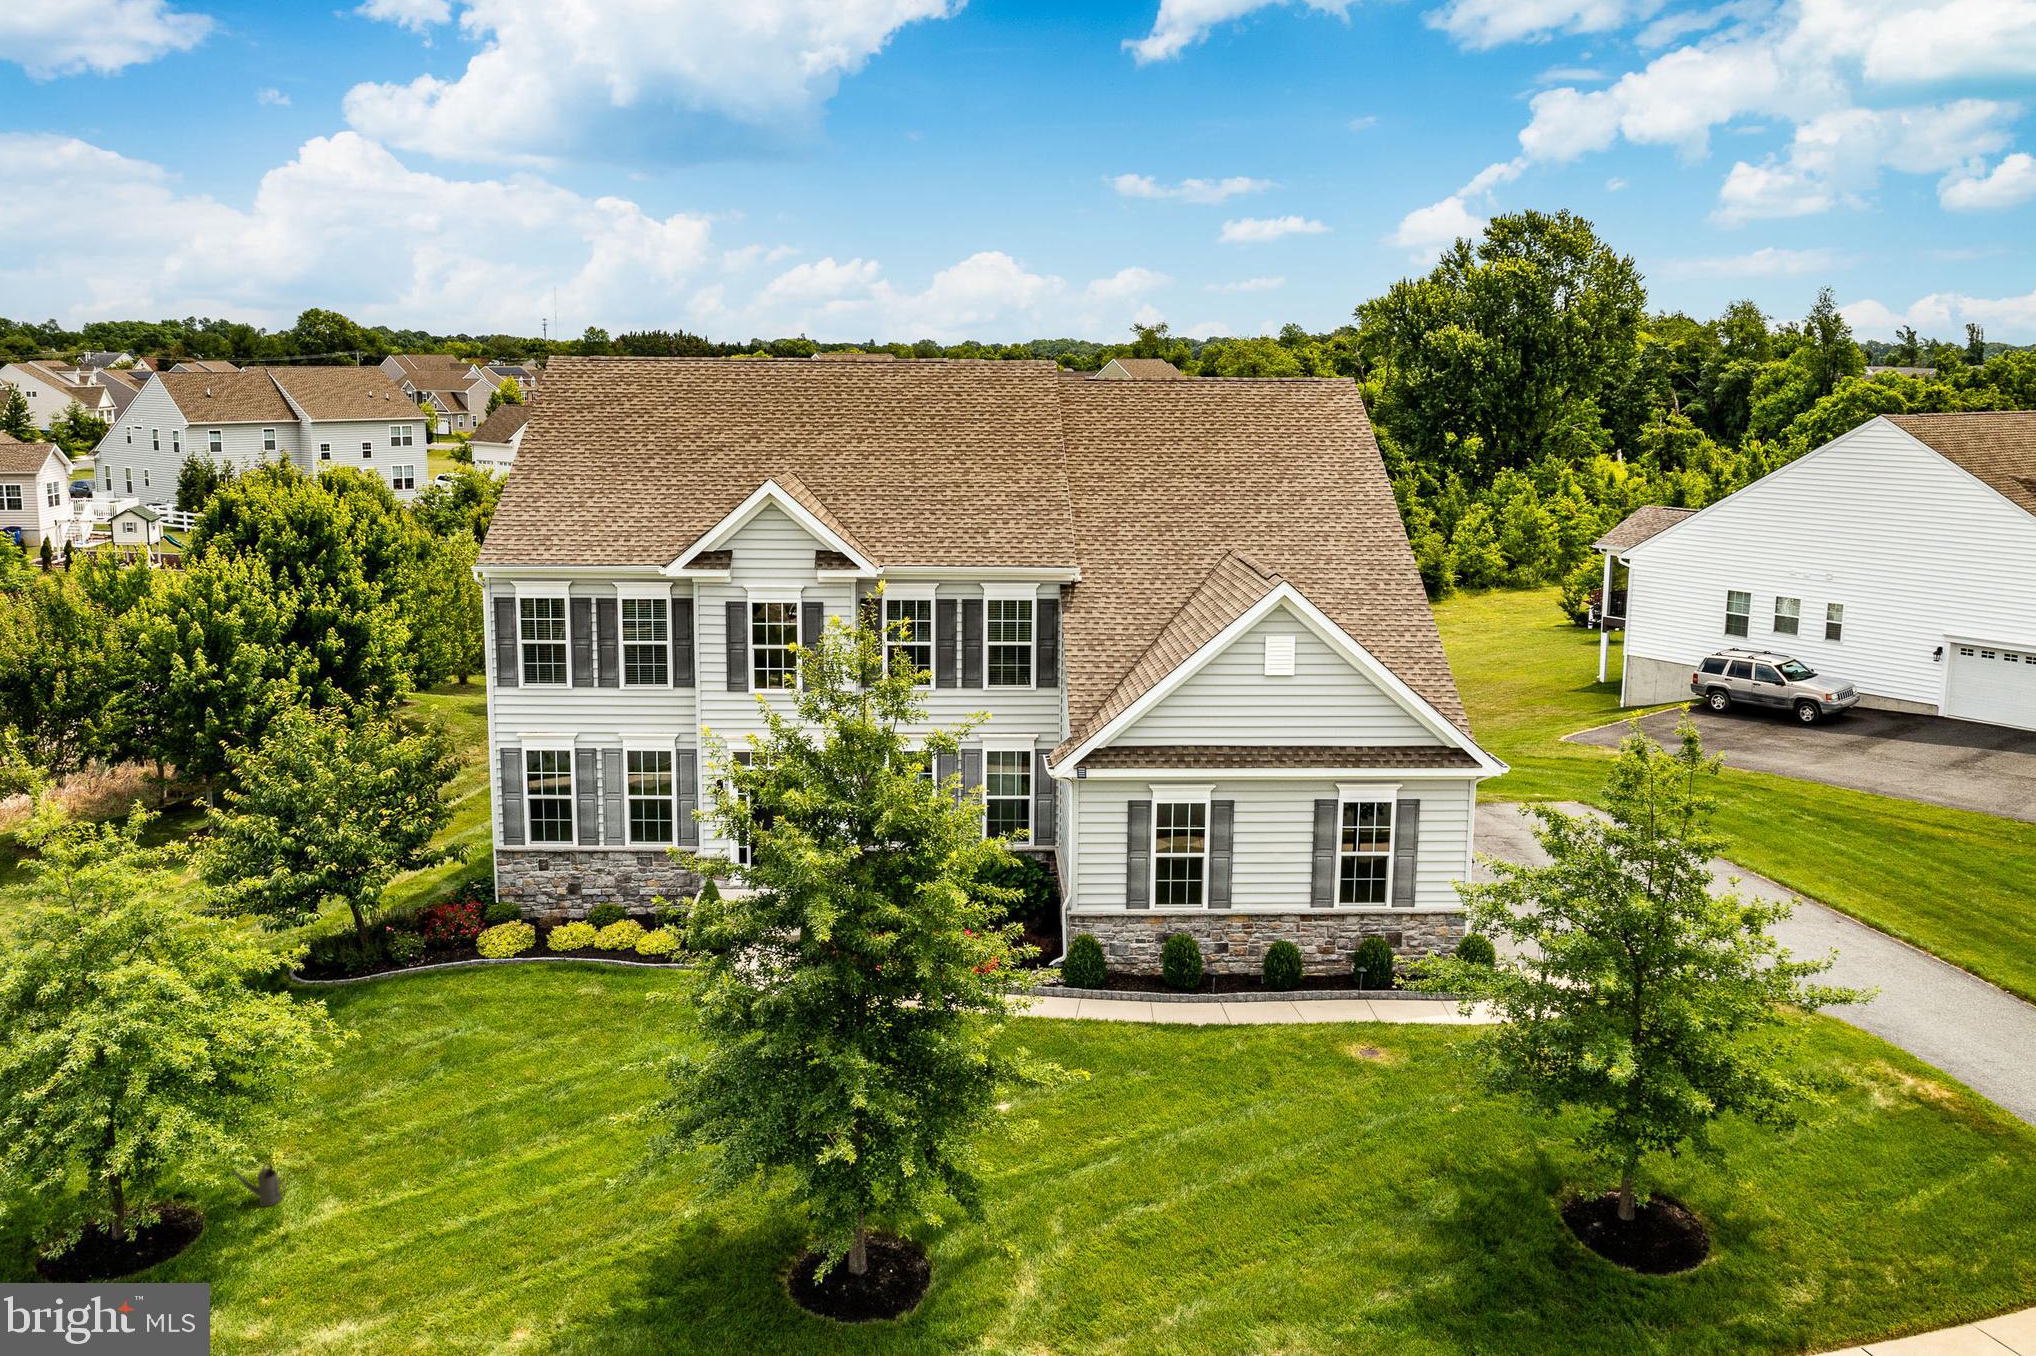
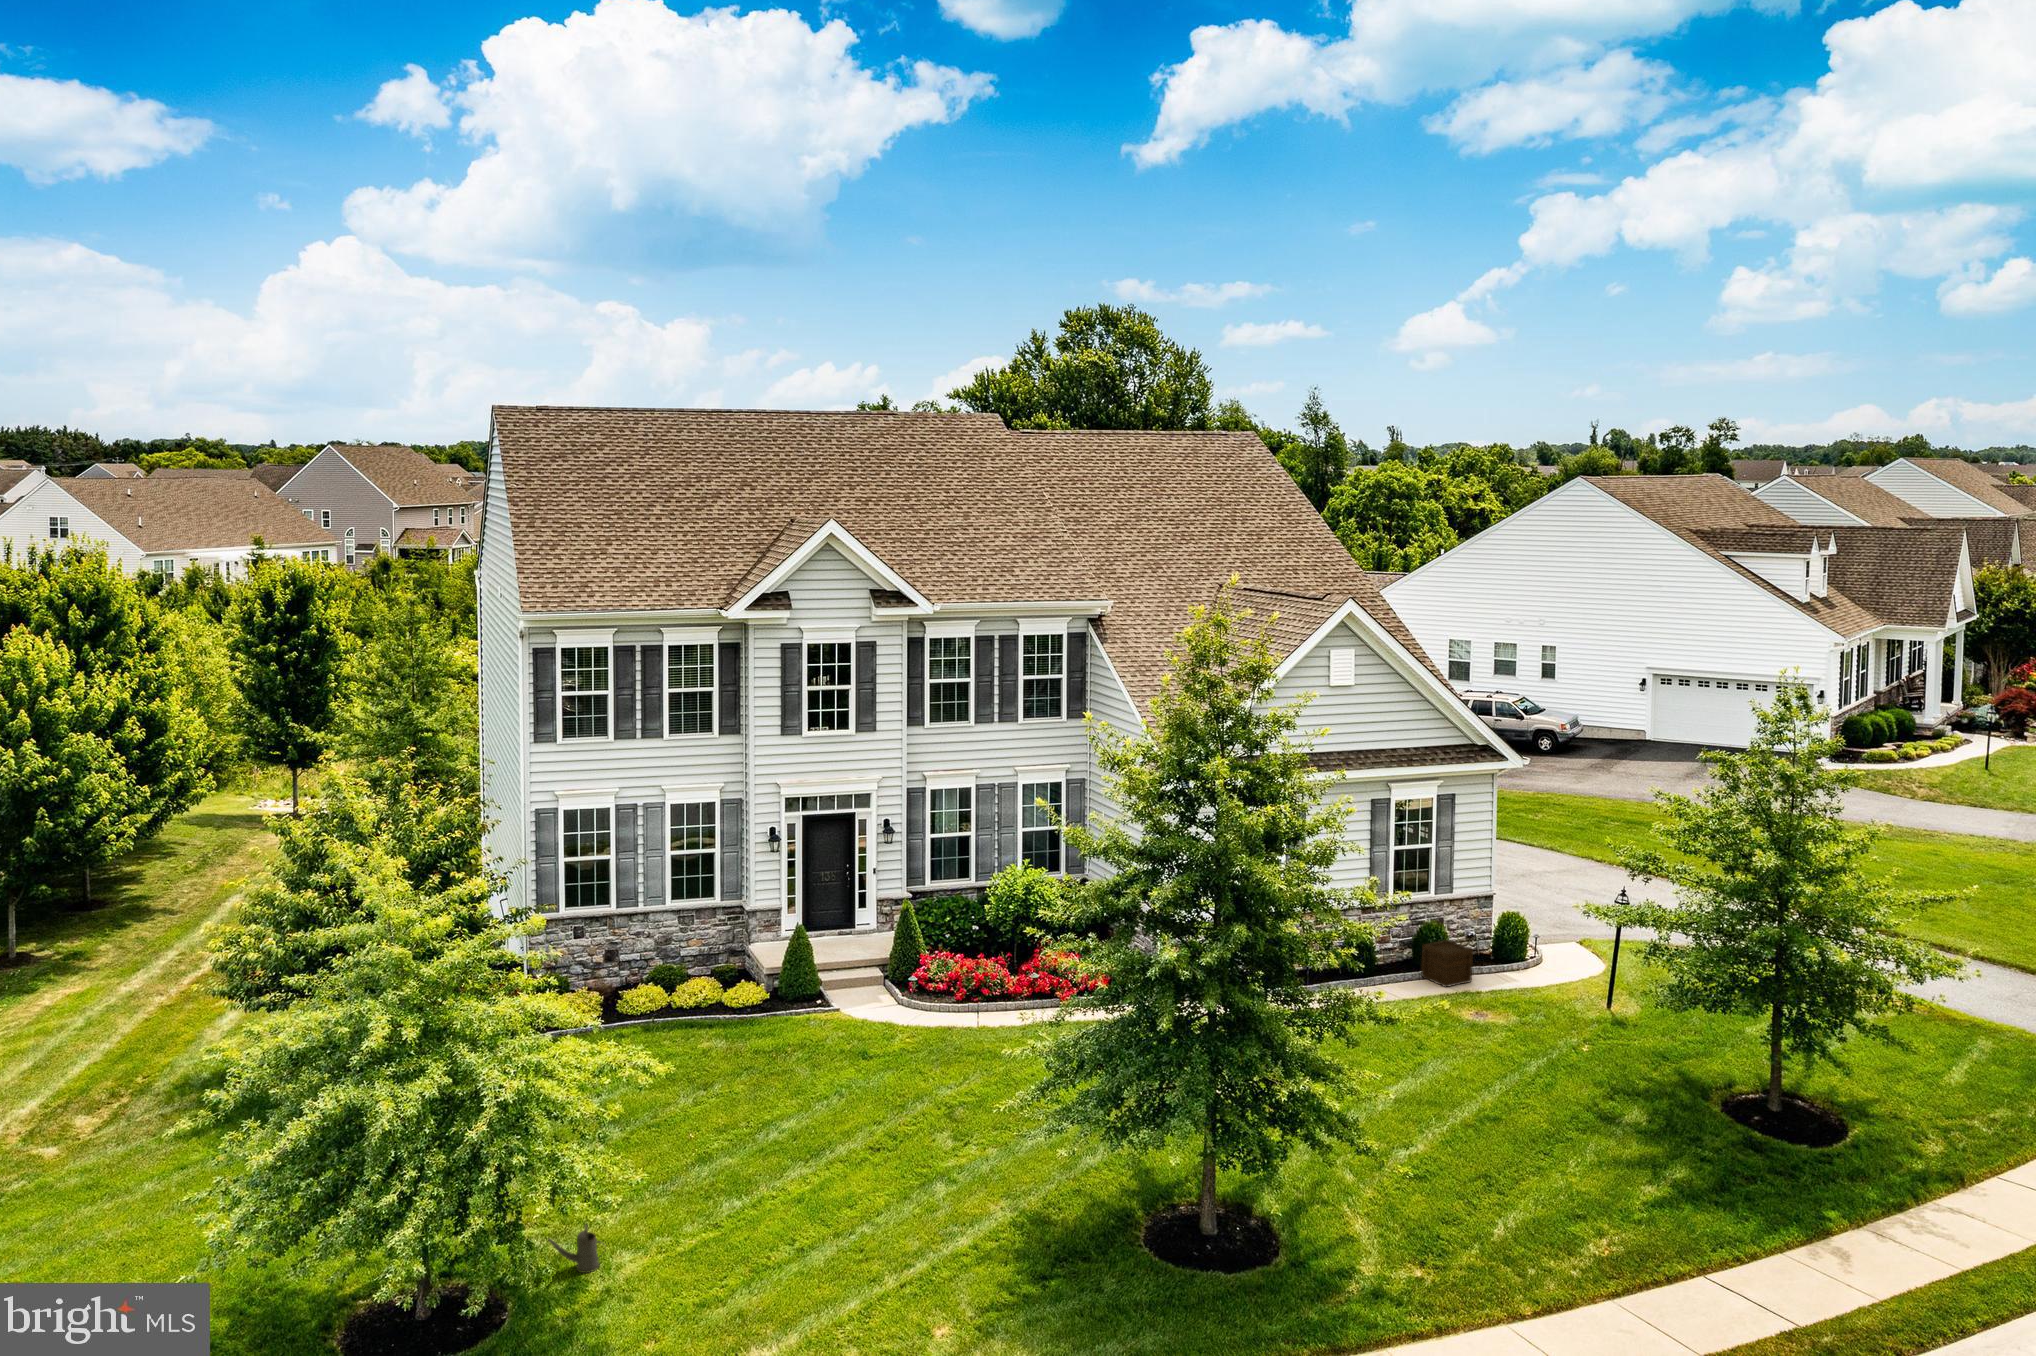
wooden crate: none [1350,963,1403,1017] -> present [1421,940,1473,987]

